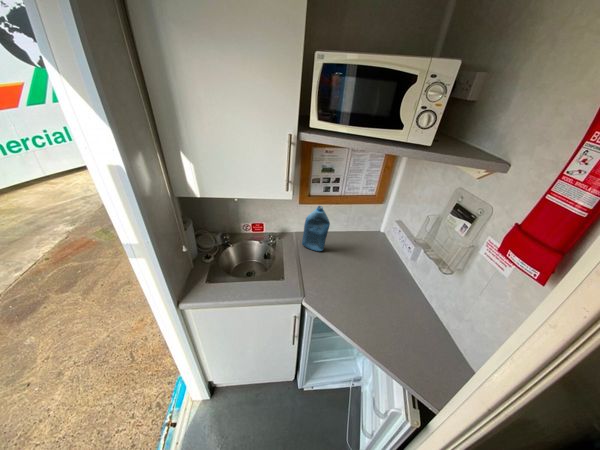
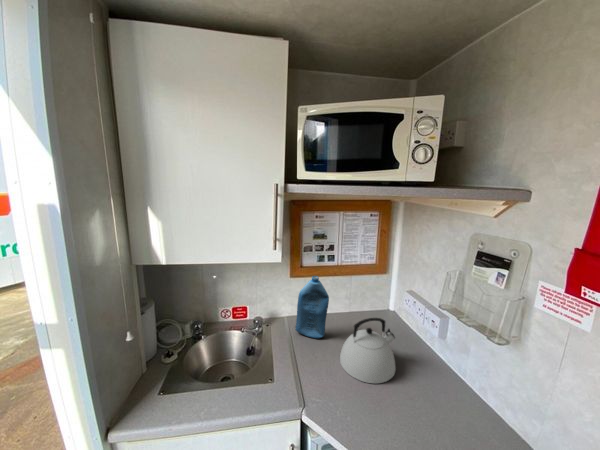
kettle: none [333,243,377,286] -> present [340,318,396,383]

